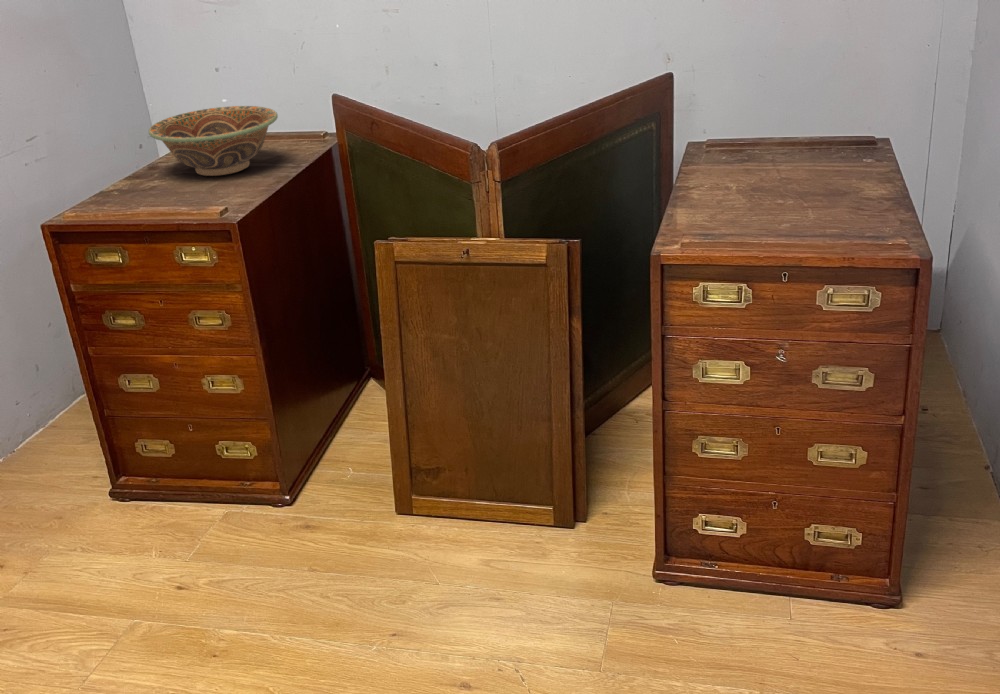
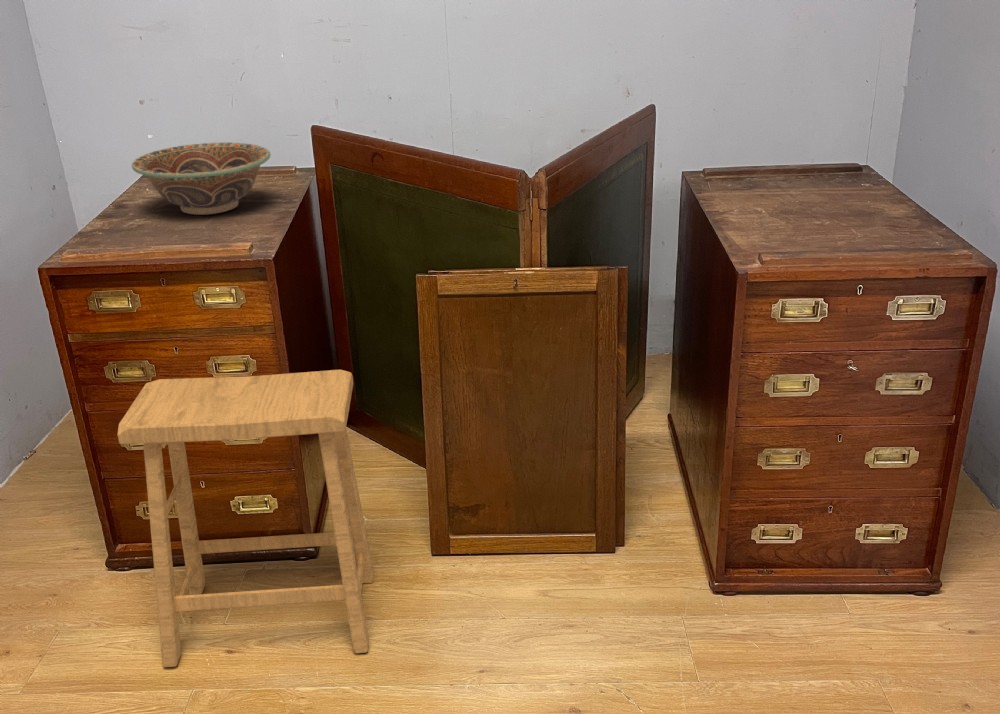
footstool: none [73,329,336,598] -> present [117,370,374,667]

